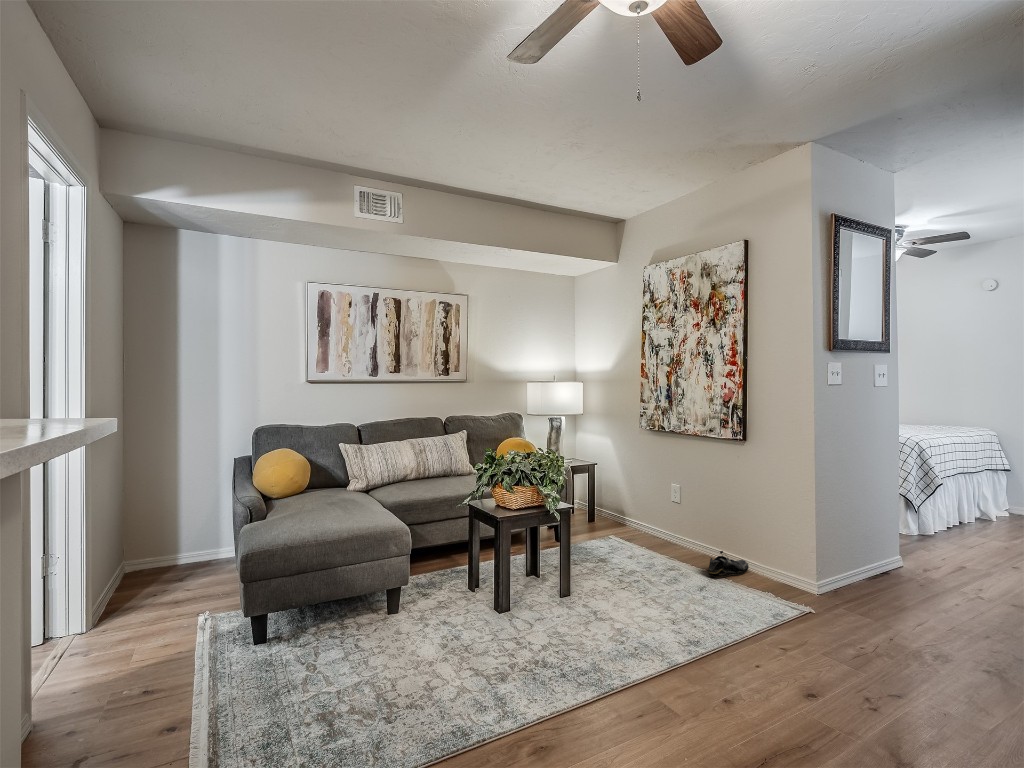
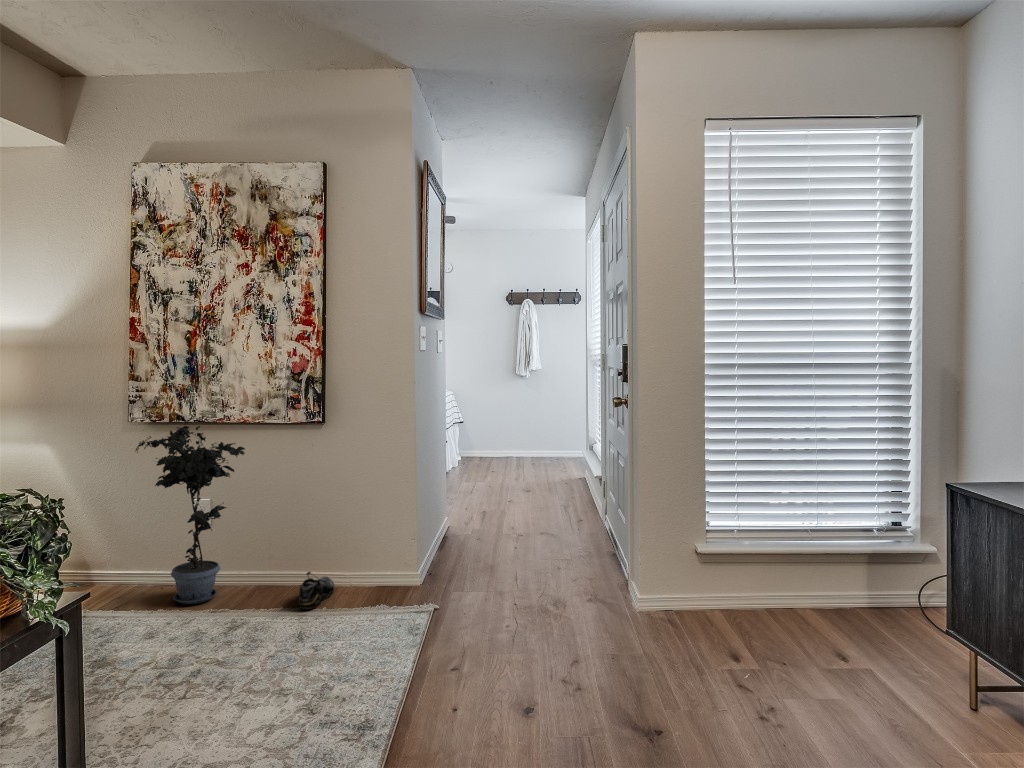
potted plant: none [634,430,689,552] -> present [135,419,245,604]

